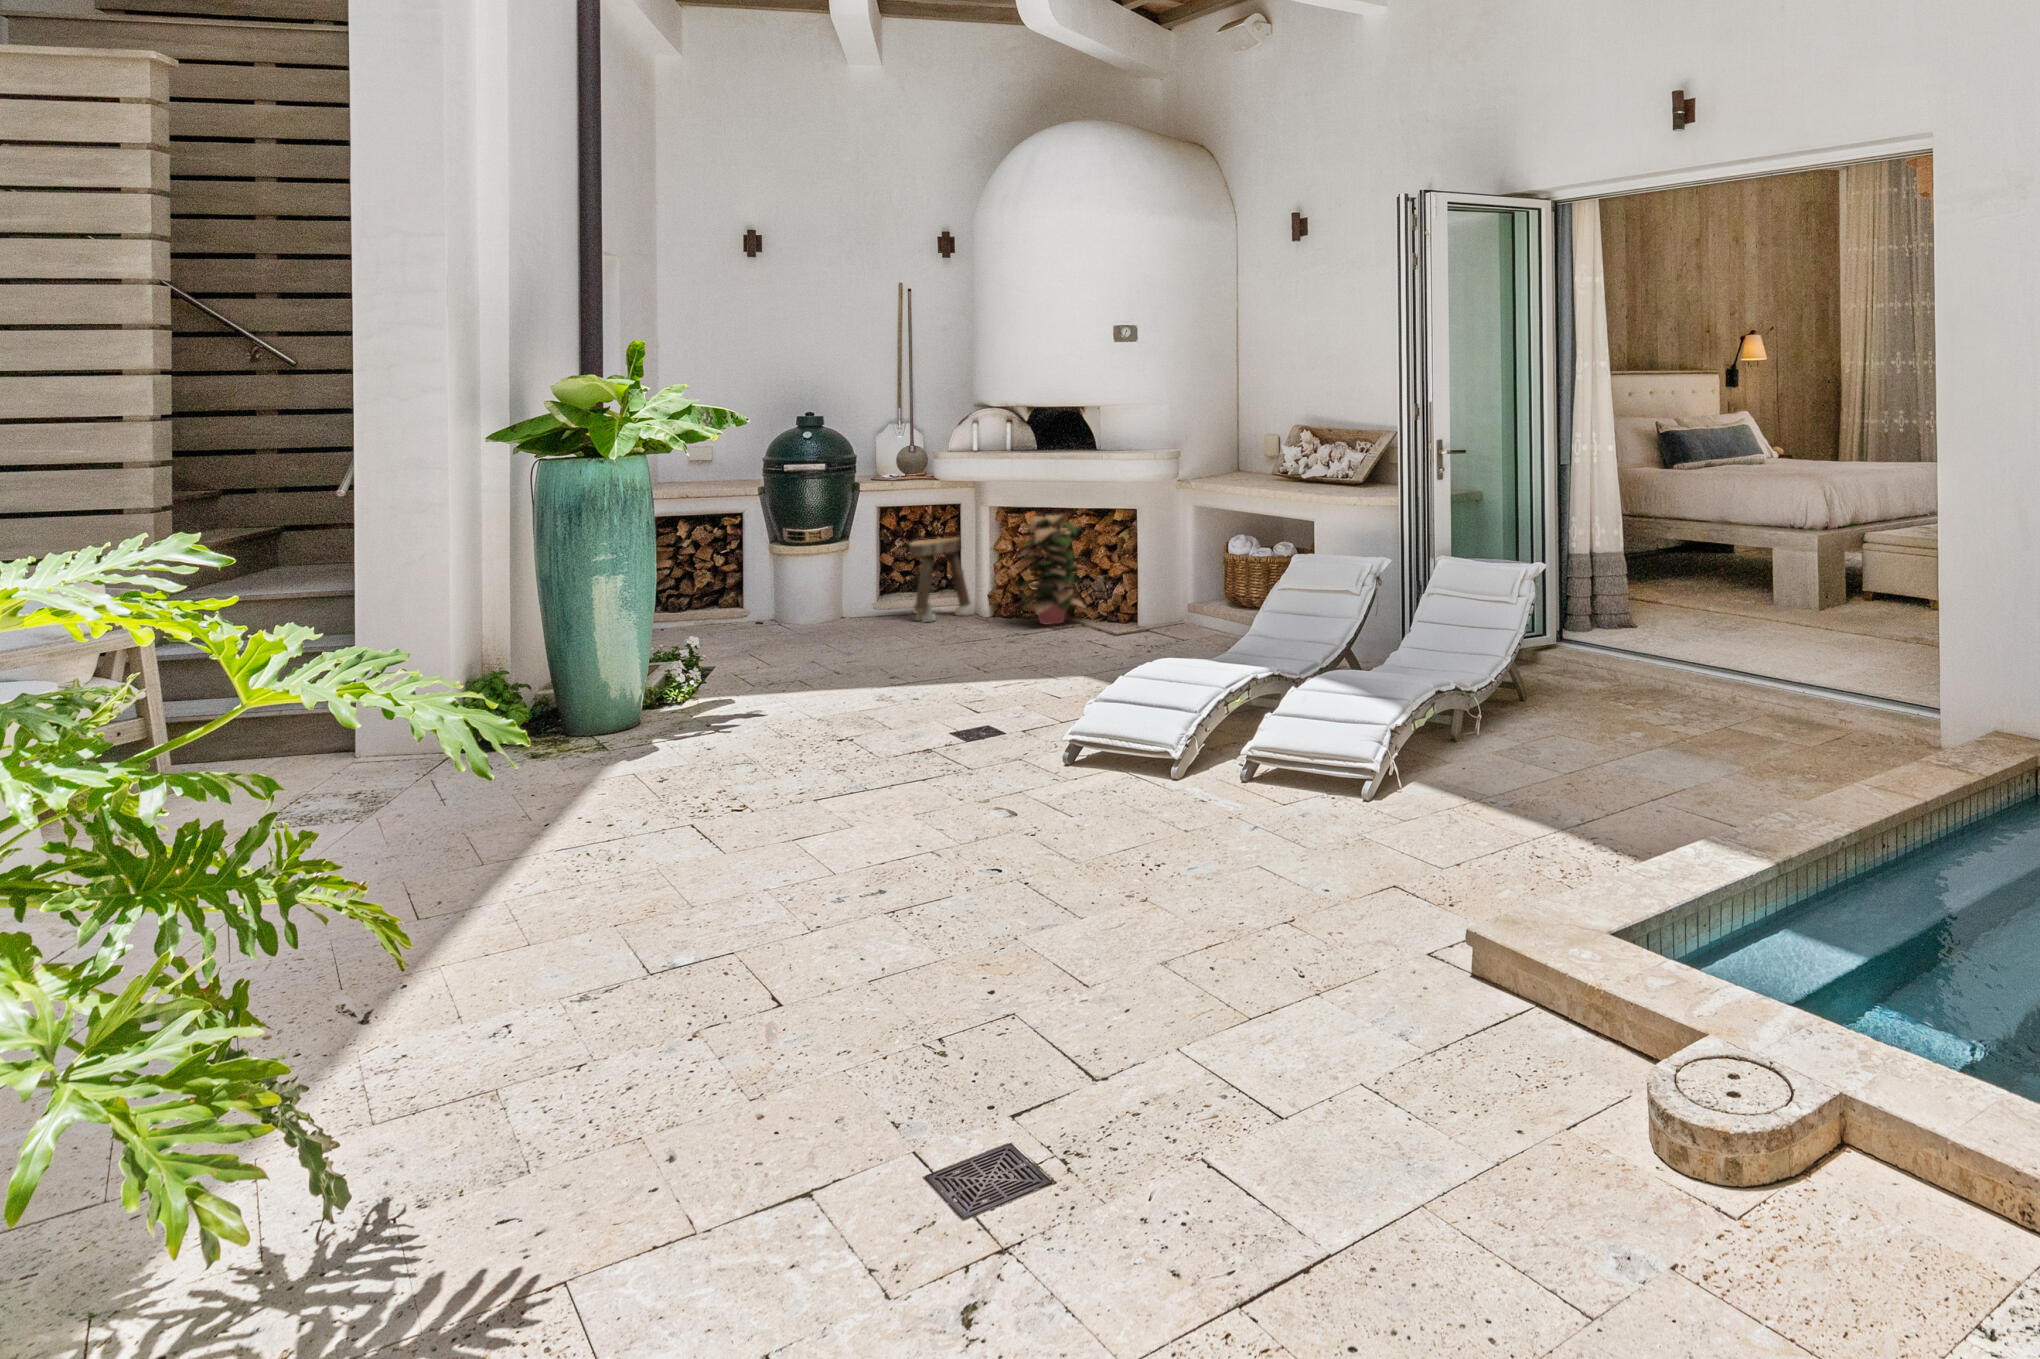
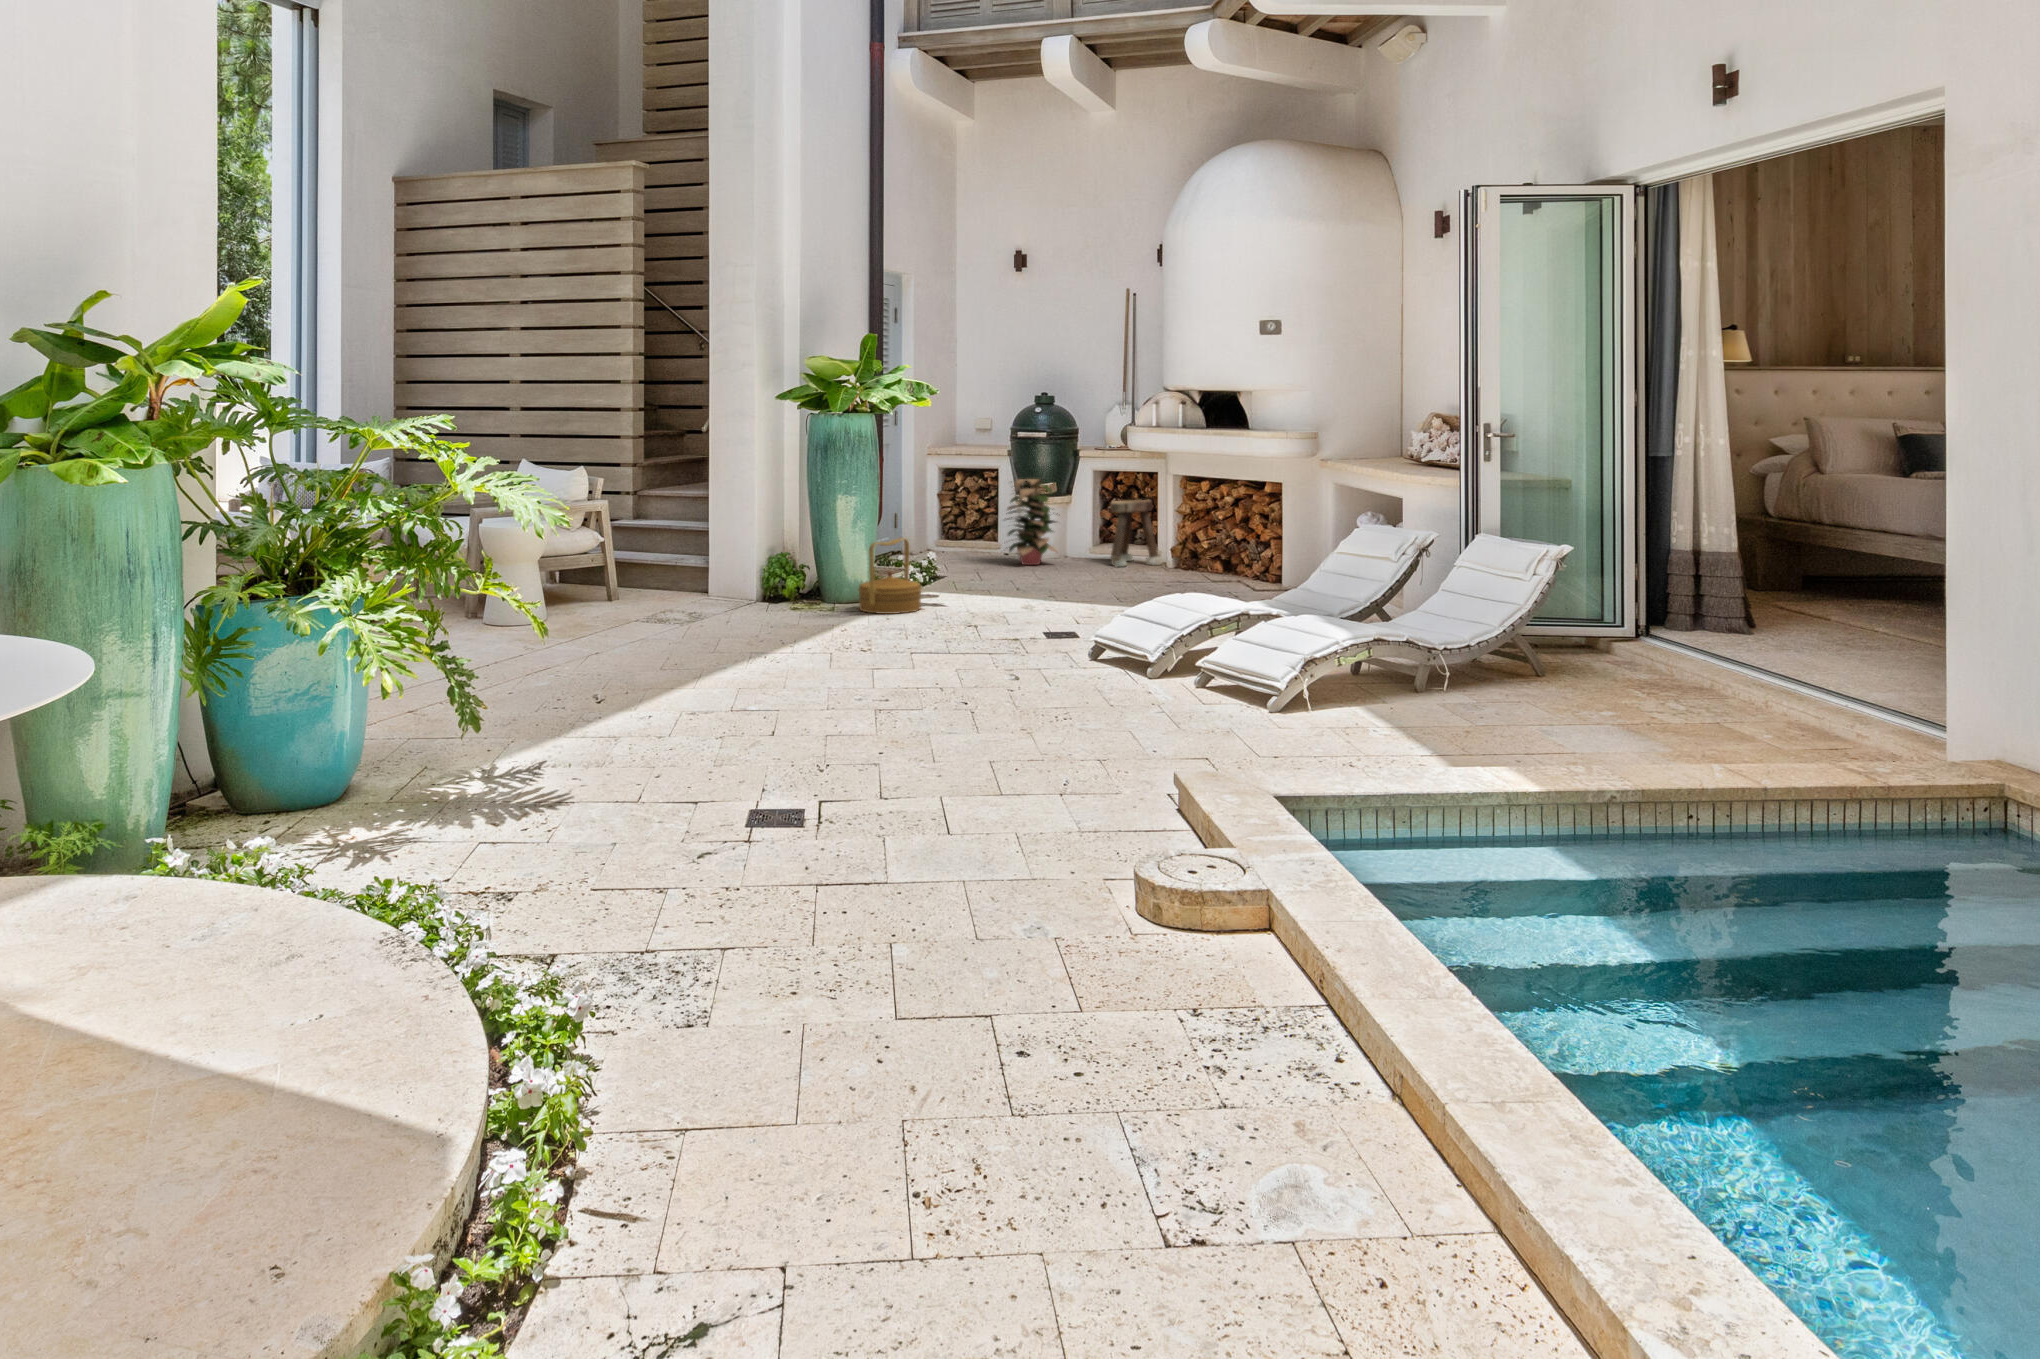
decorative plant: present [1018,515,1087,624] -> present [1006,479,1058,565]
woven basket: none [653,622,749,732] -> present [858,538,921,614]

